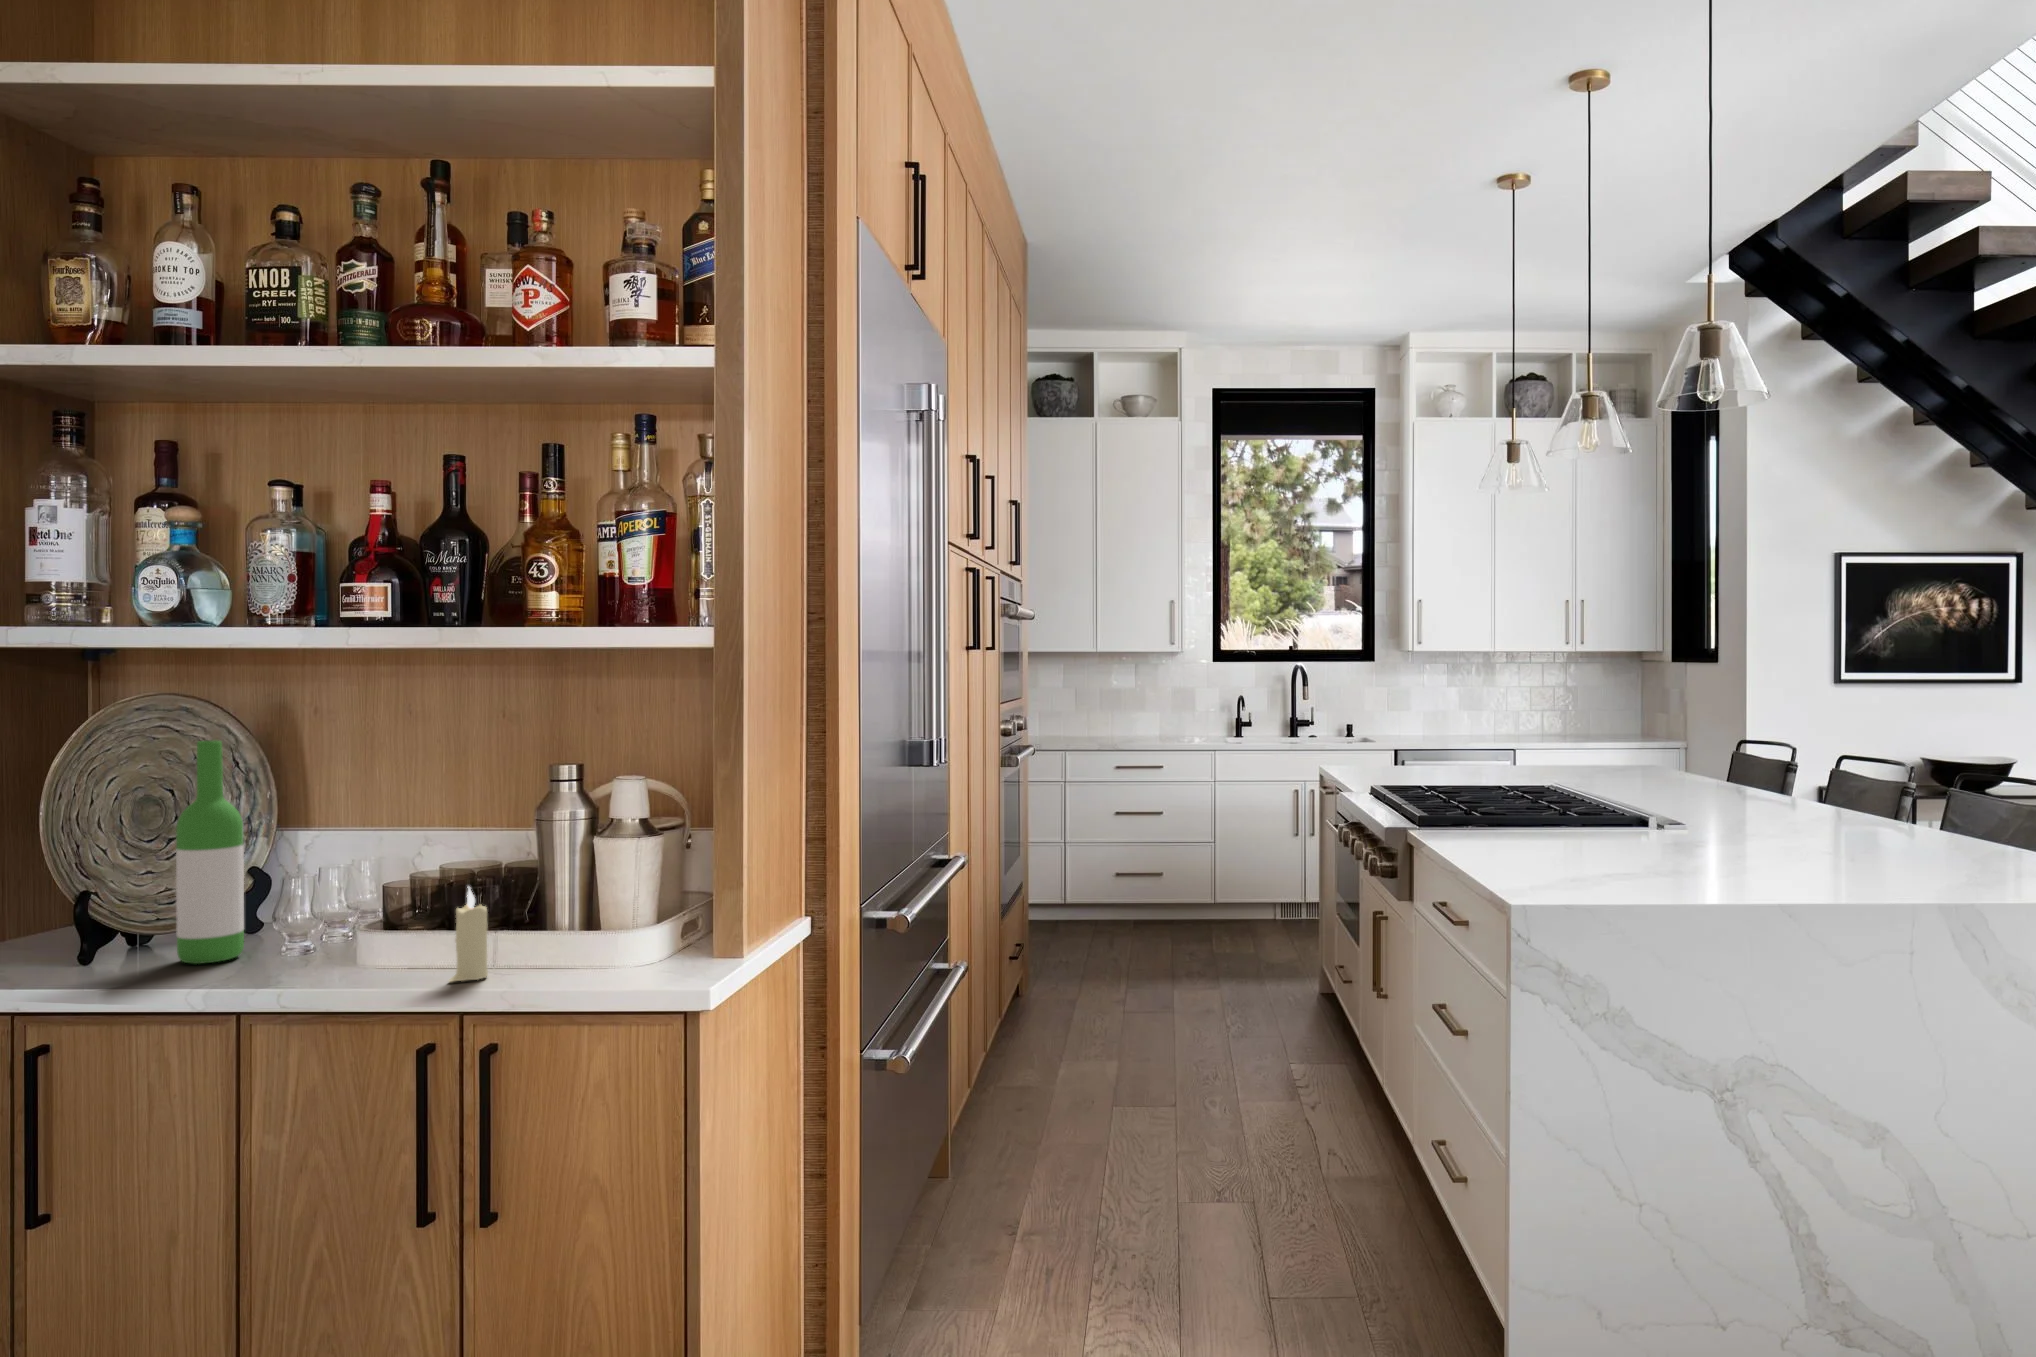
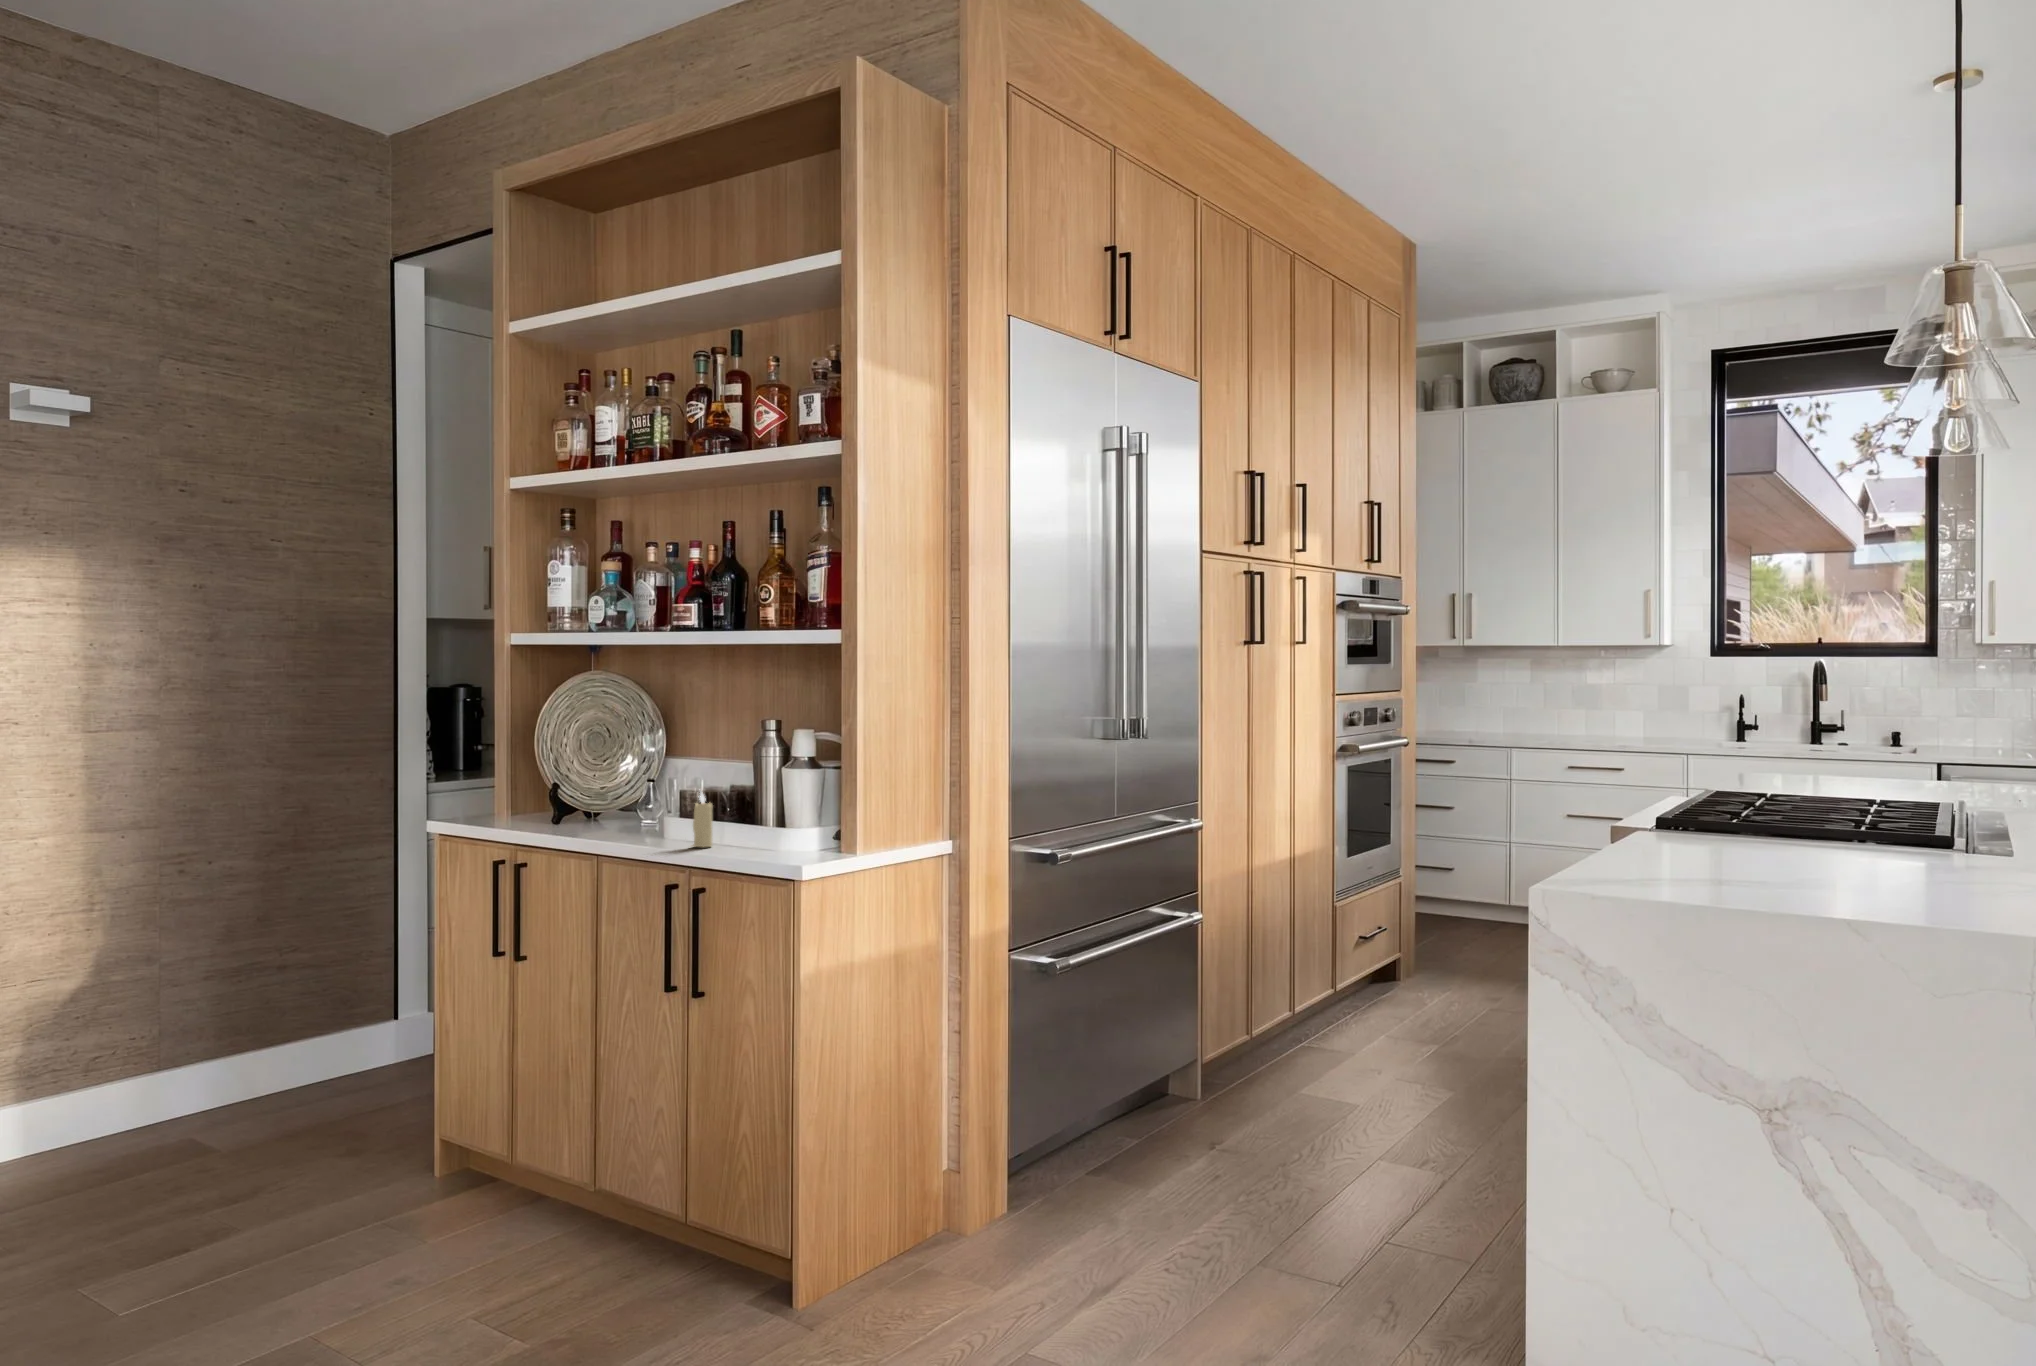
wine bottle: present [176,740,244,964] -> none [591,702,626,832]

